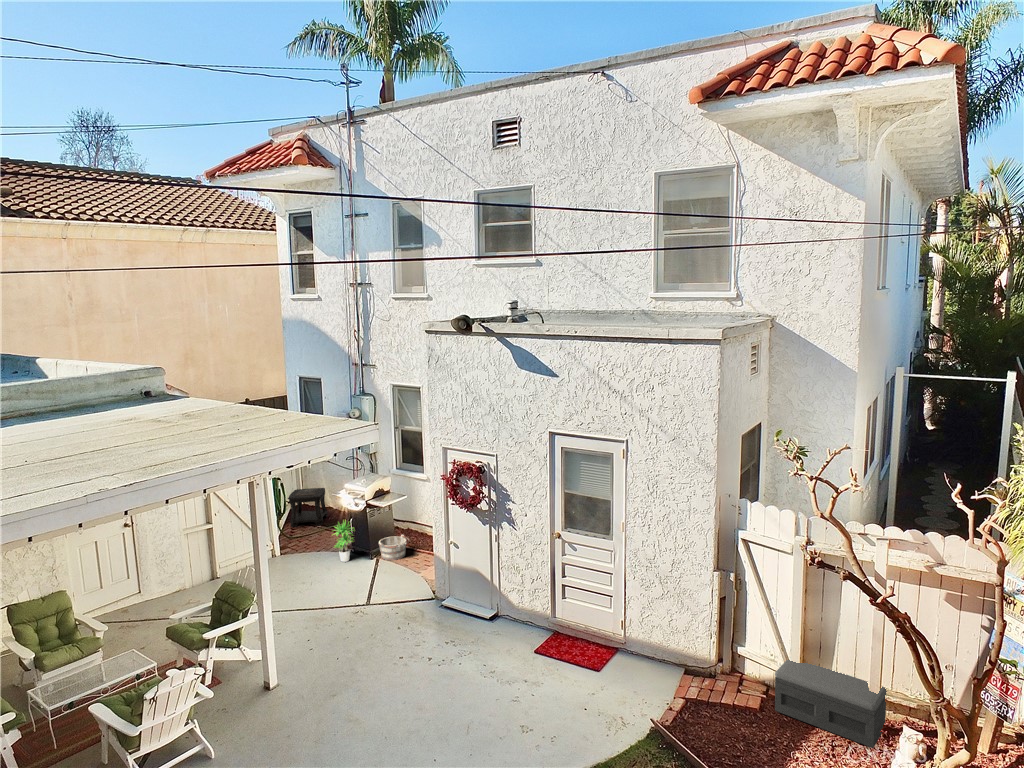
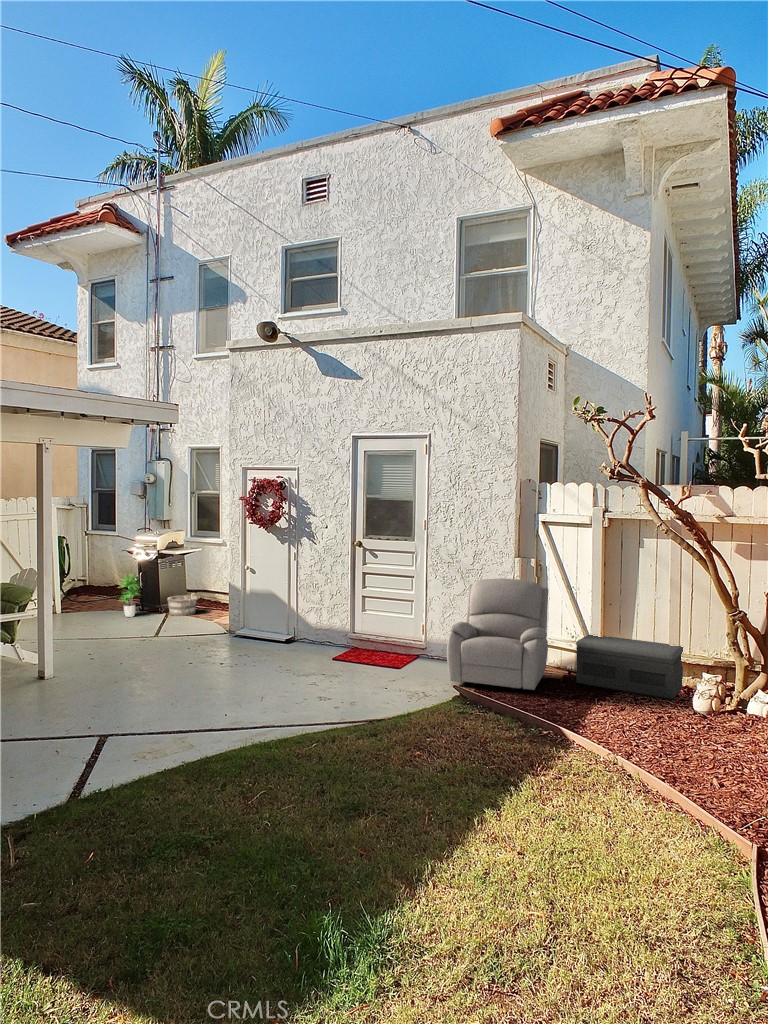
side table: present [288,488,328,527] -> none [70,564,112,600]
chair: none [644,593,748,726] -> present [447,578,548,691]

